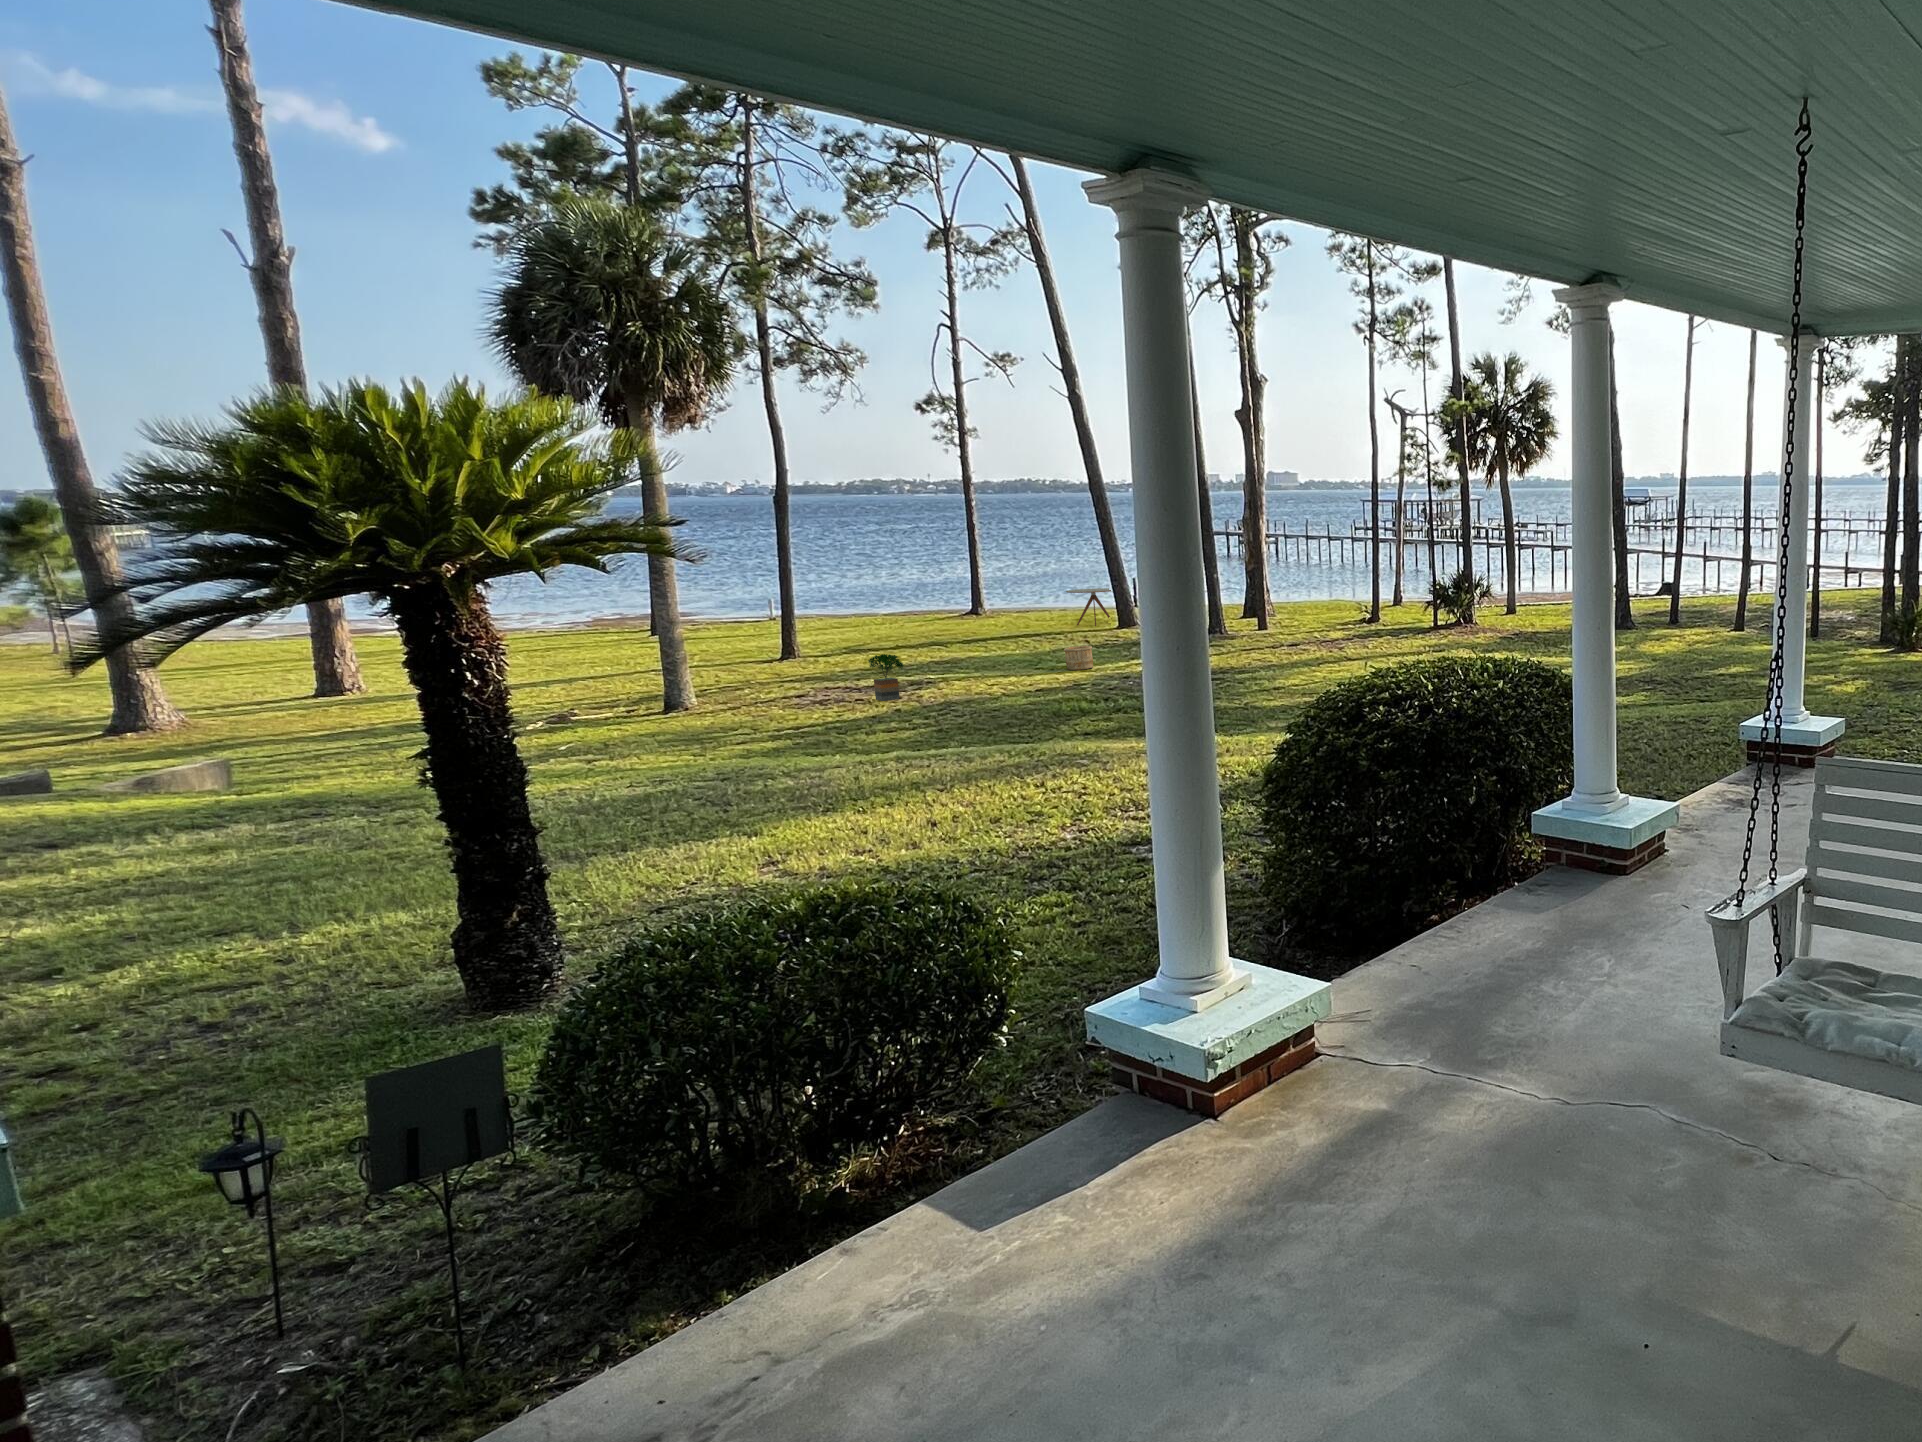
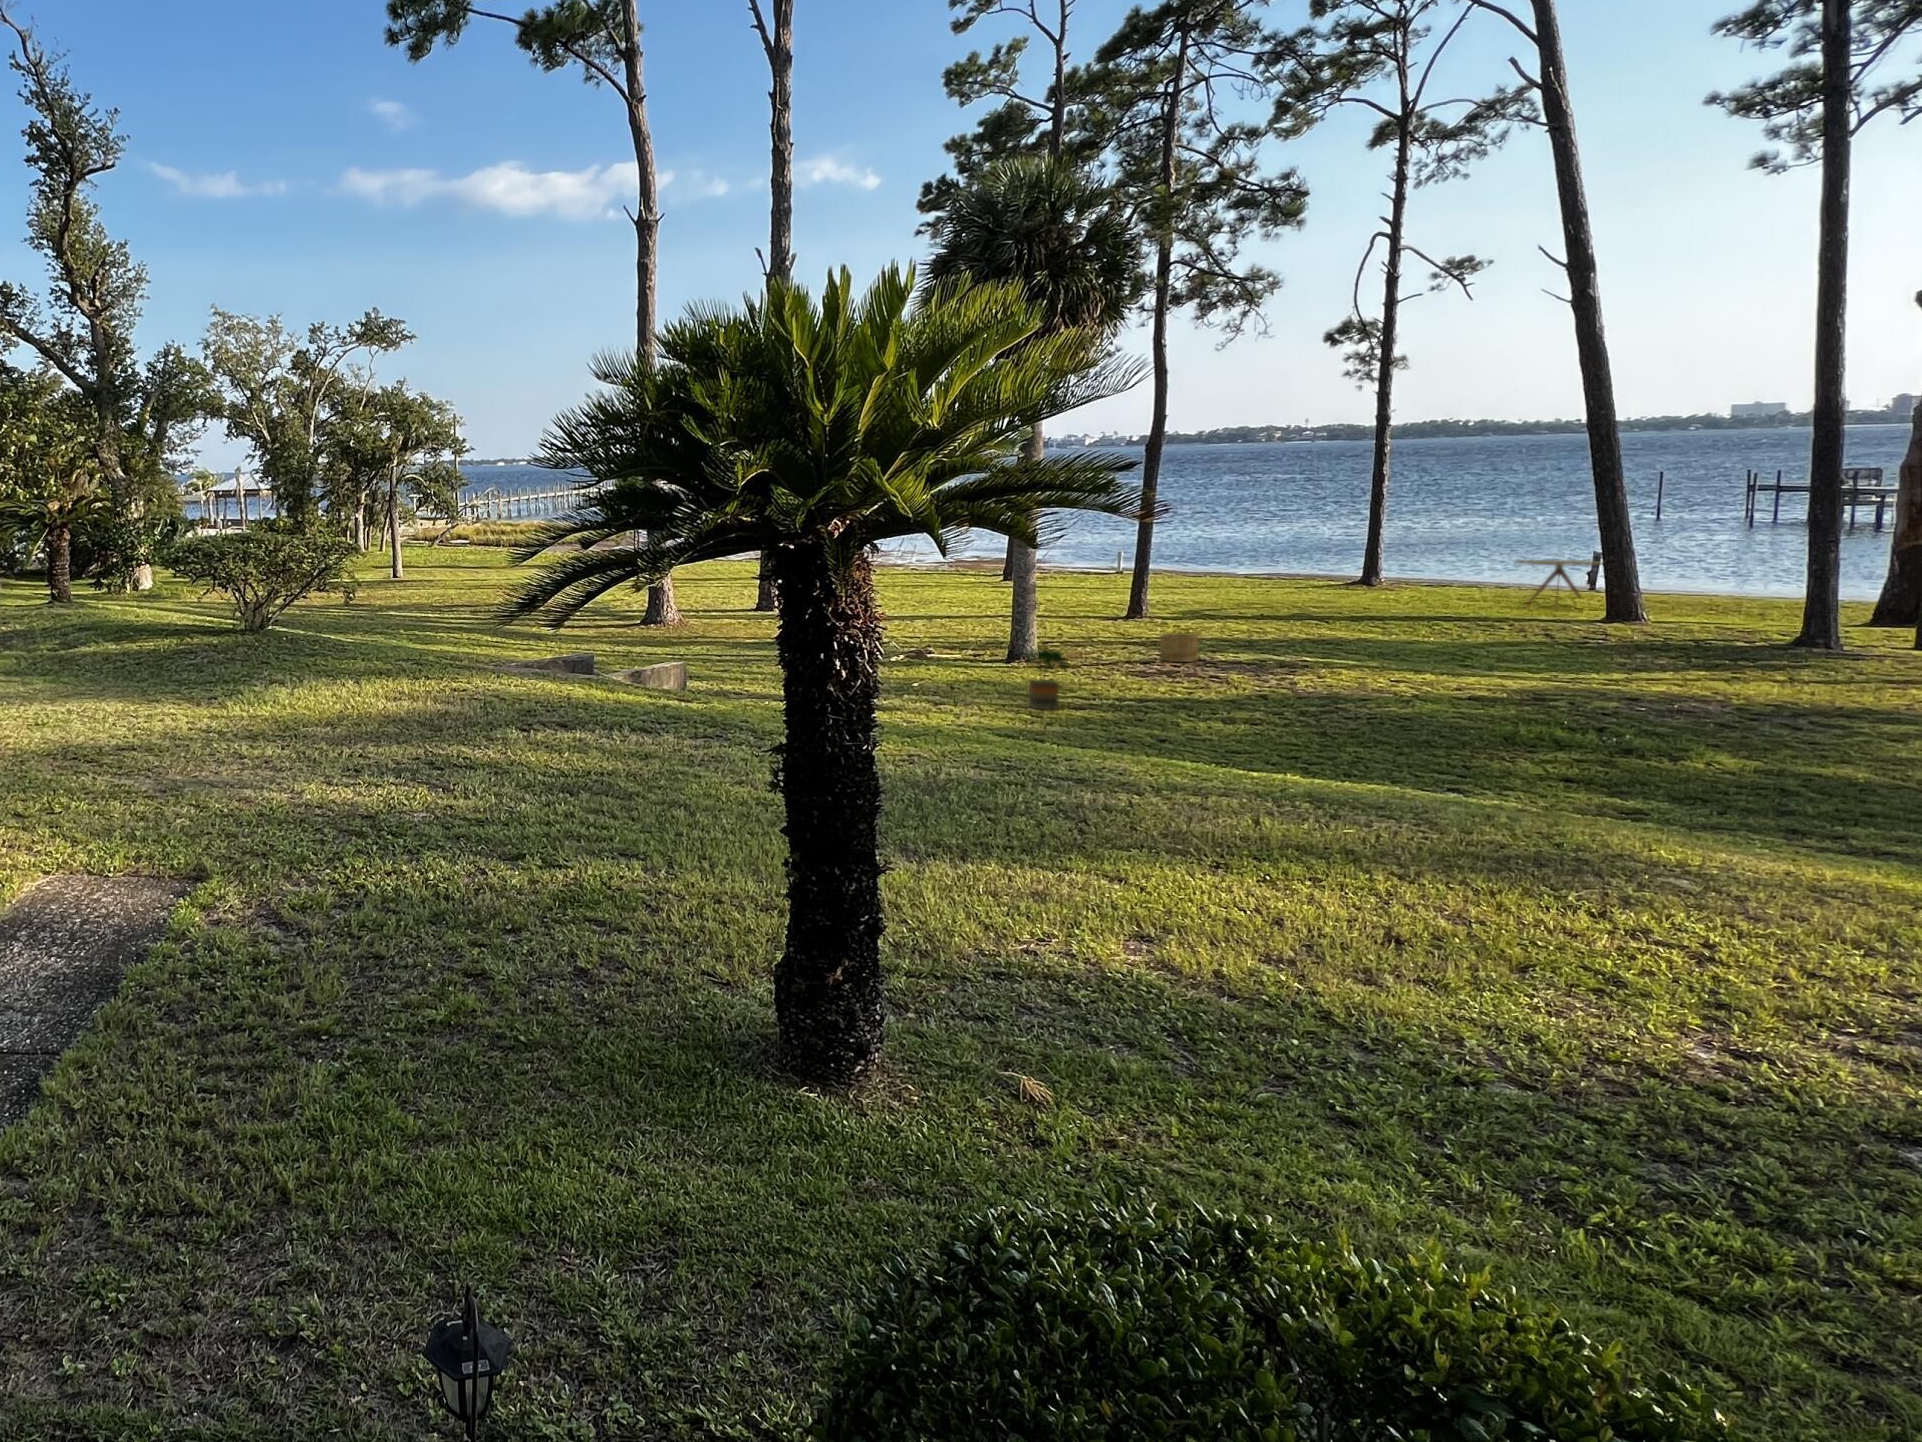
wooden bucket: present [1064,646,1093,670] -> present [1160,633,1198,662]
potted tree: present [868,654,904,701] -> present [1025,649,1069,709]

